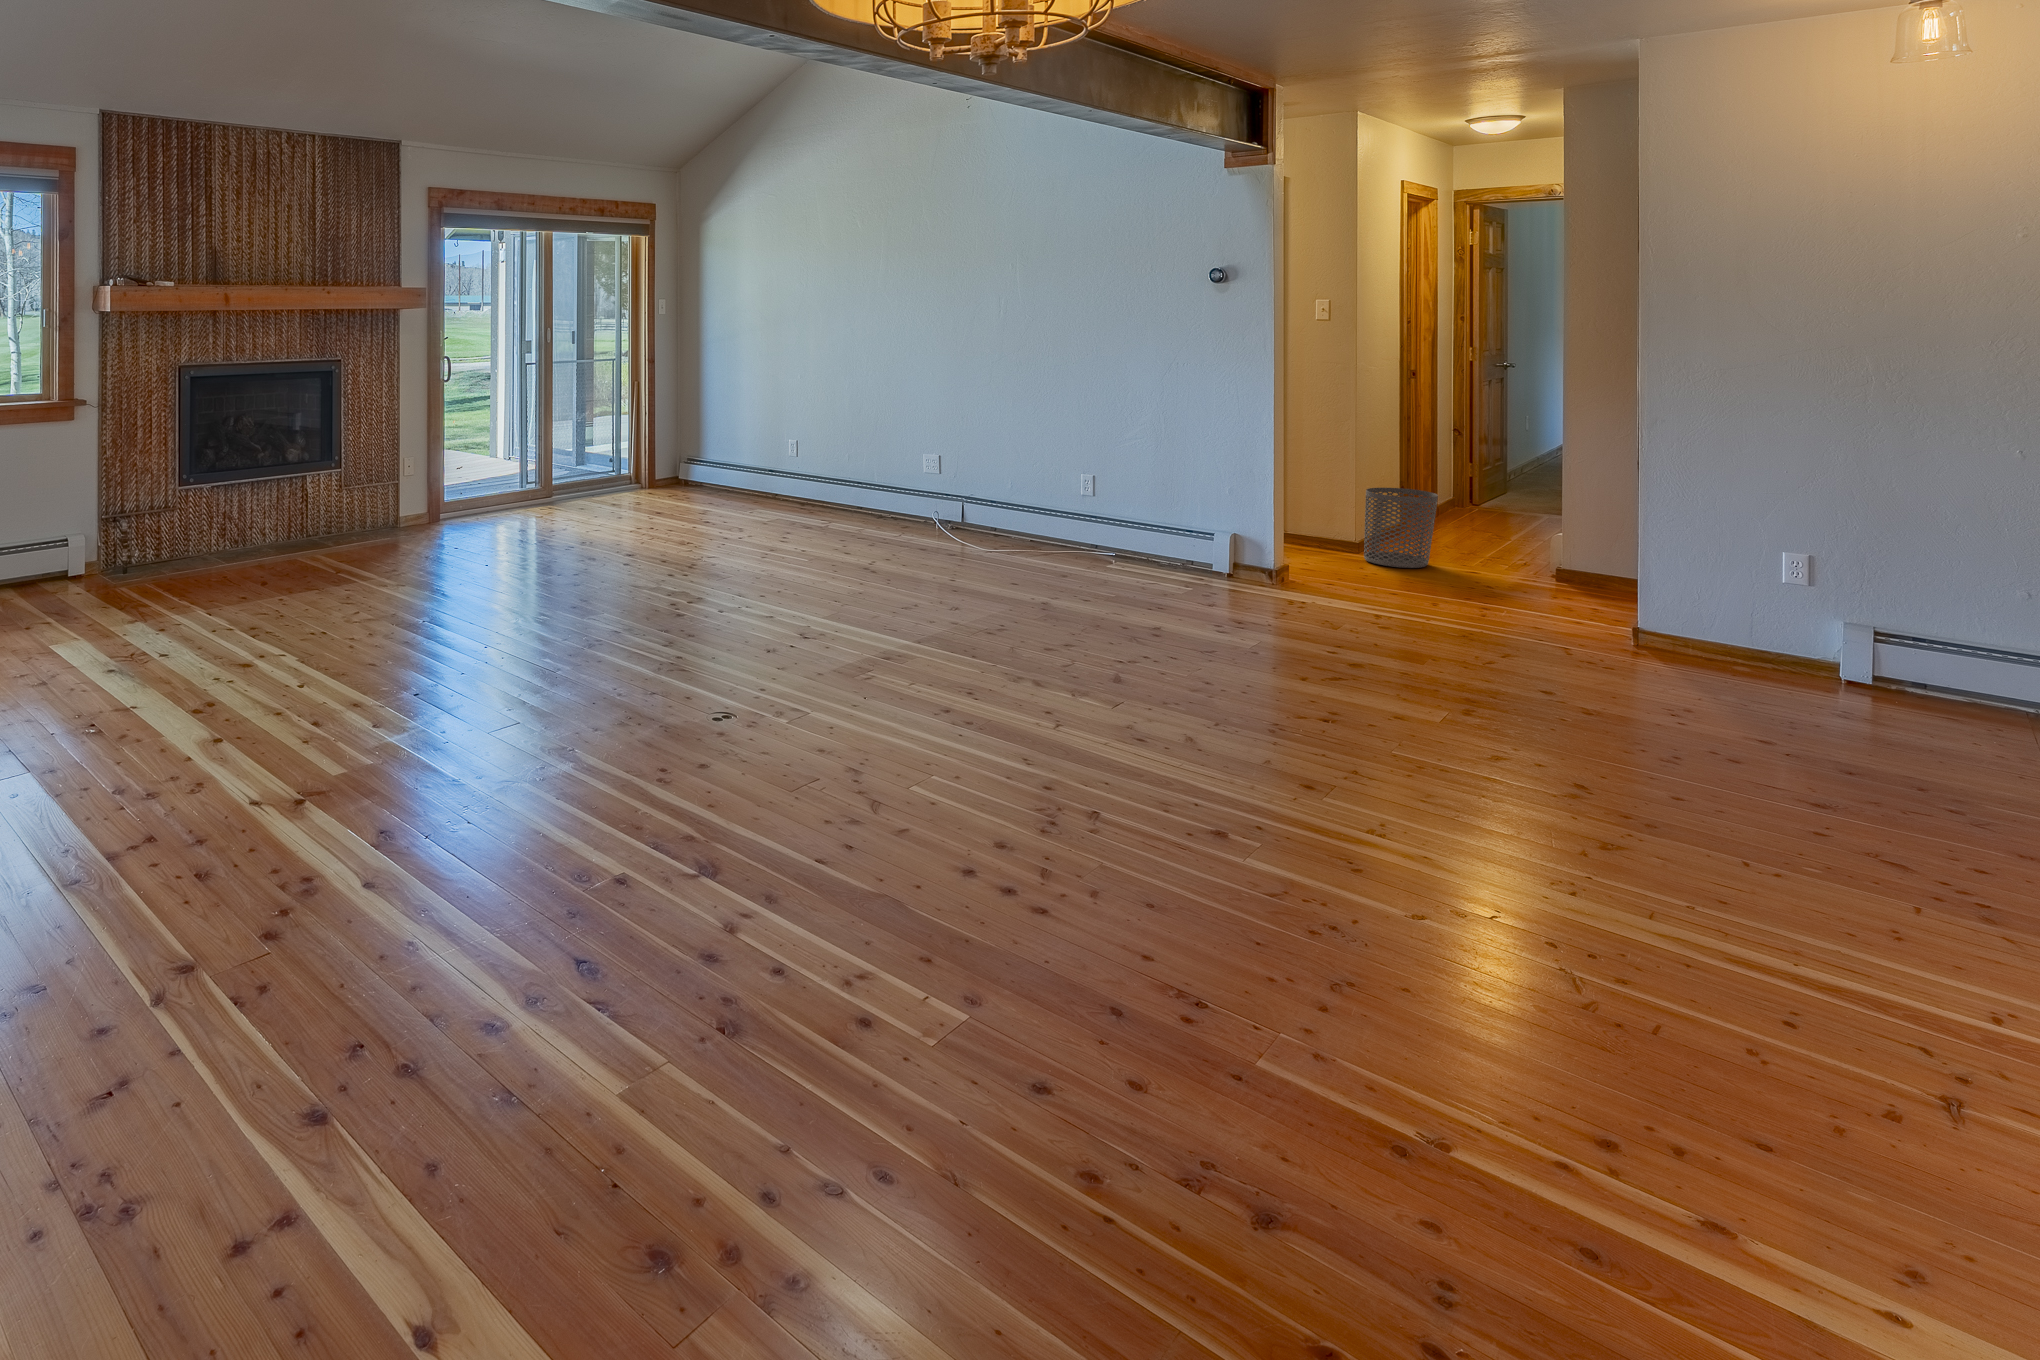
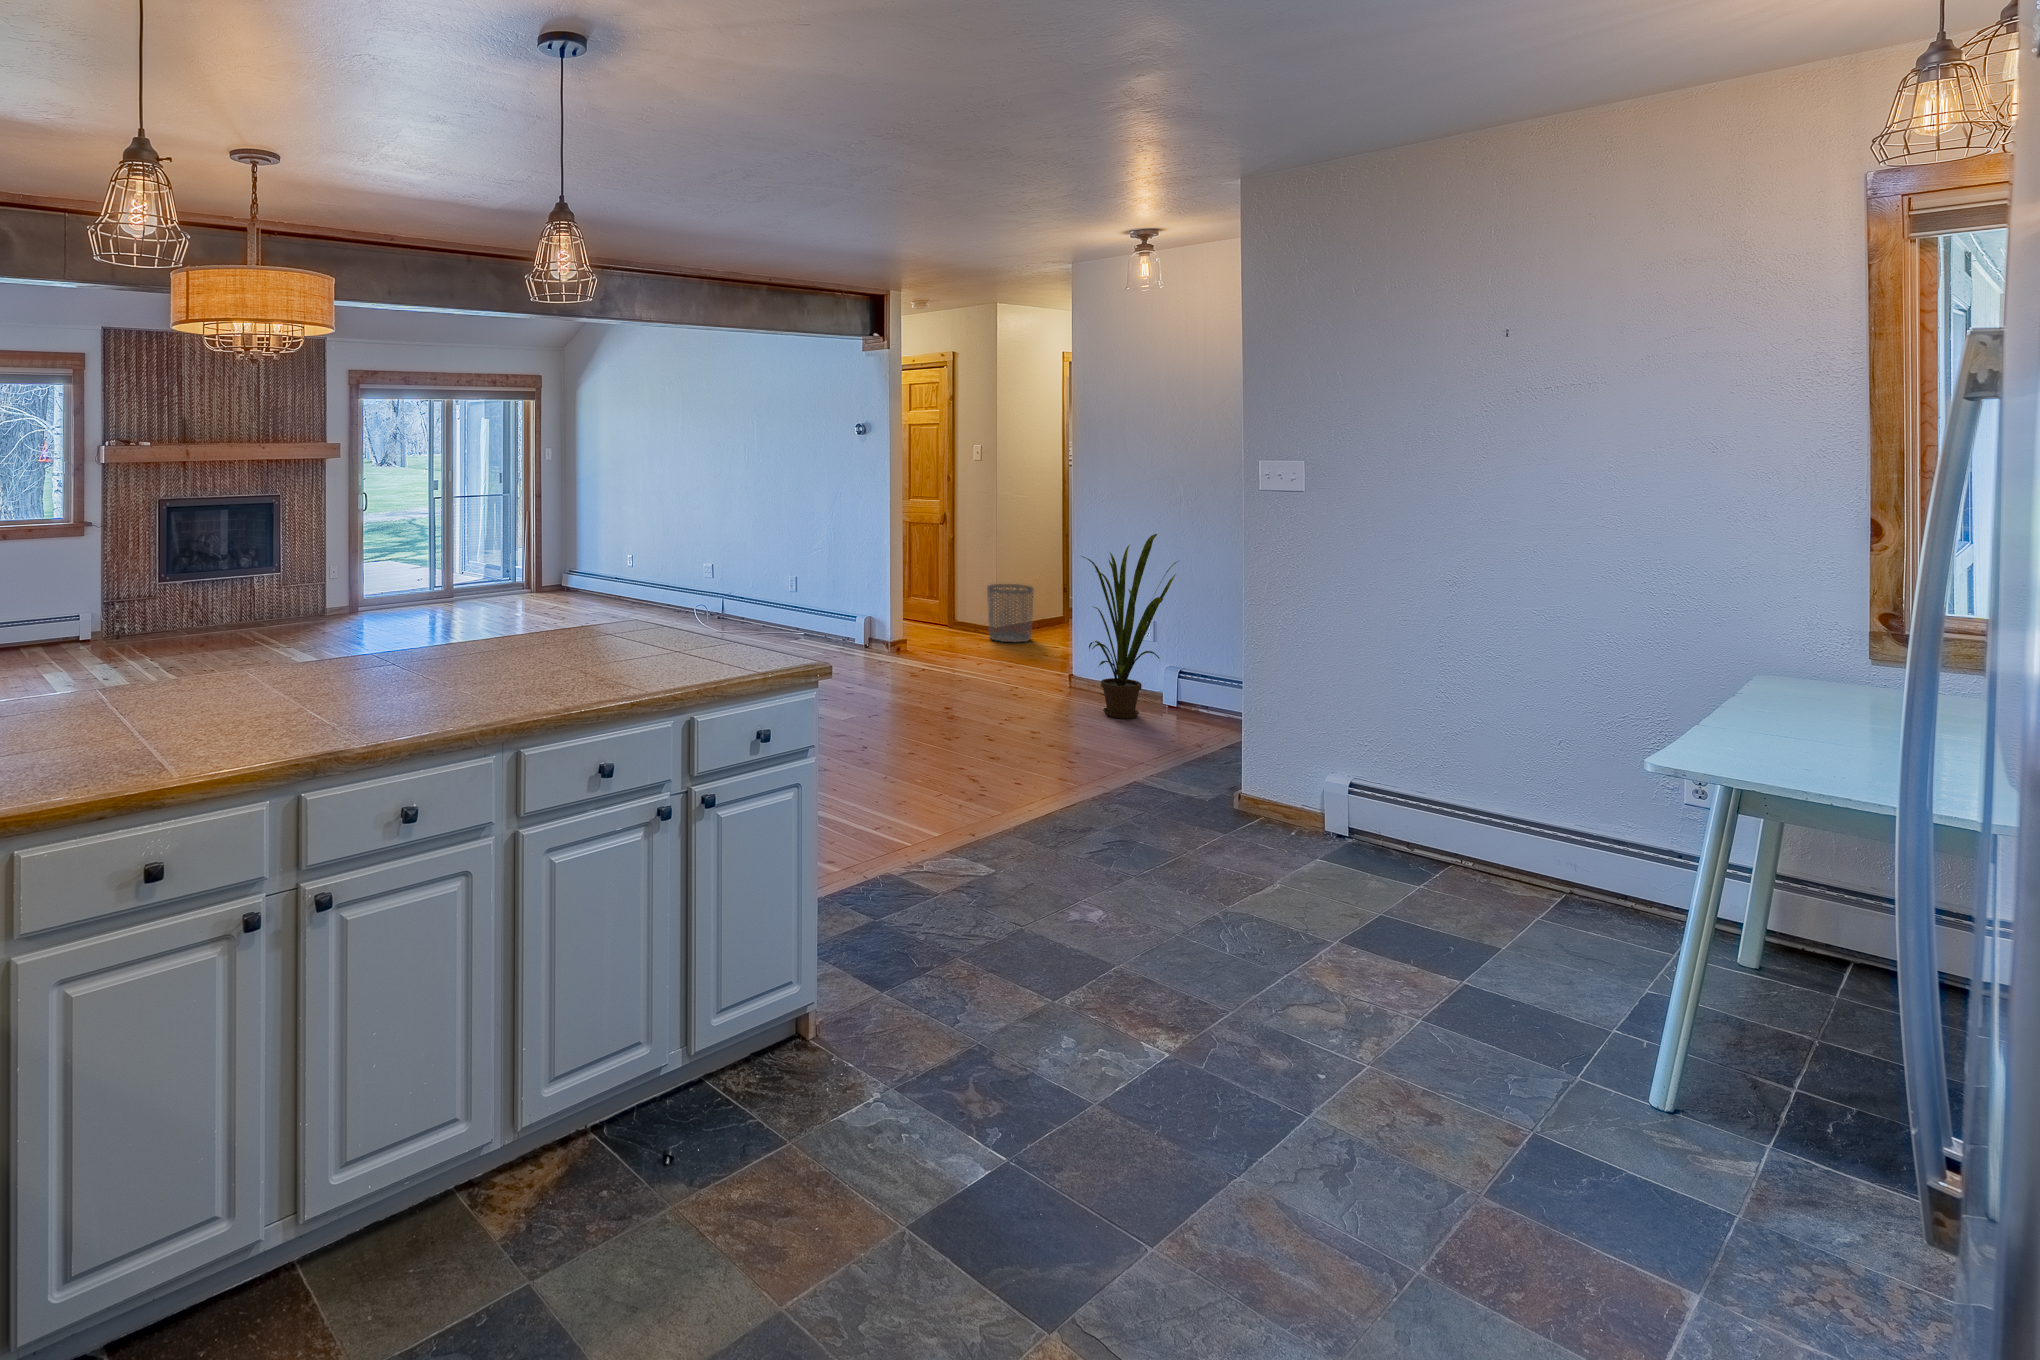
house plant: none [1740,423,1953,708] -> present [1081,534,1176,719]

